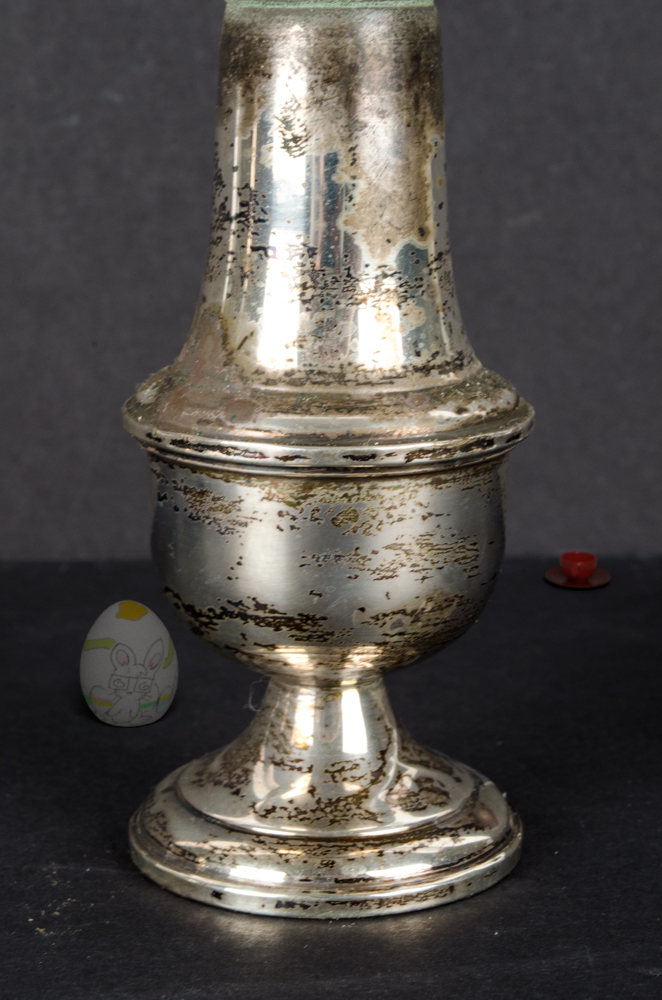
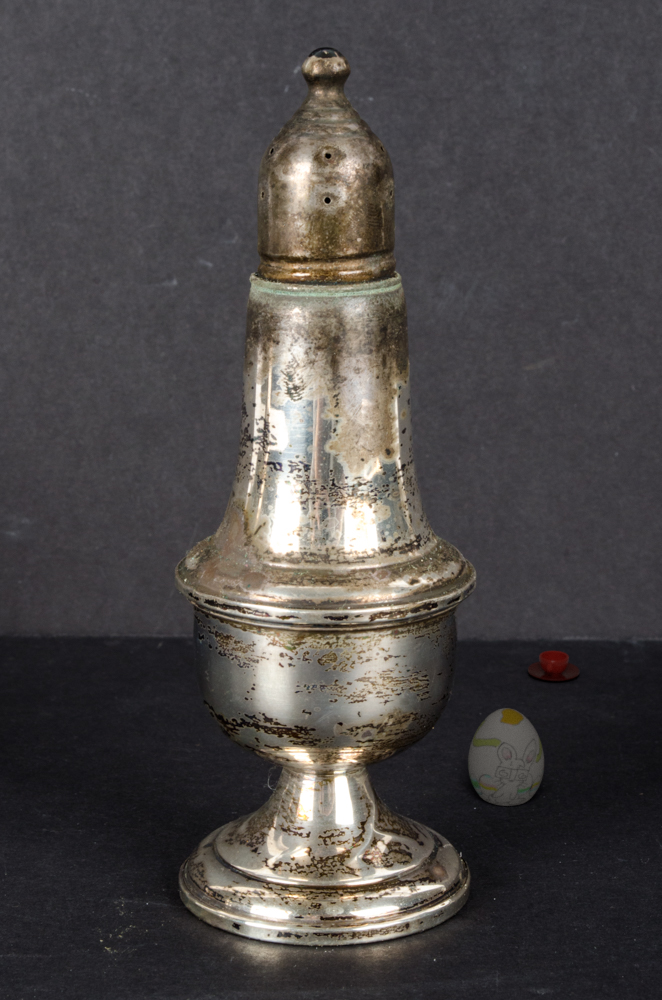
decorative egg: present [80,600,178,726] -> present [468,708,544,806]

